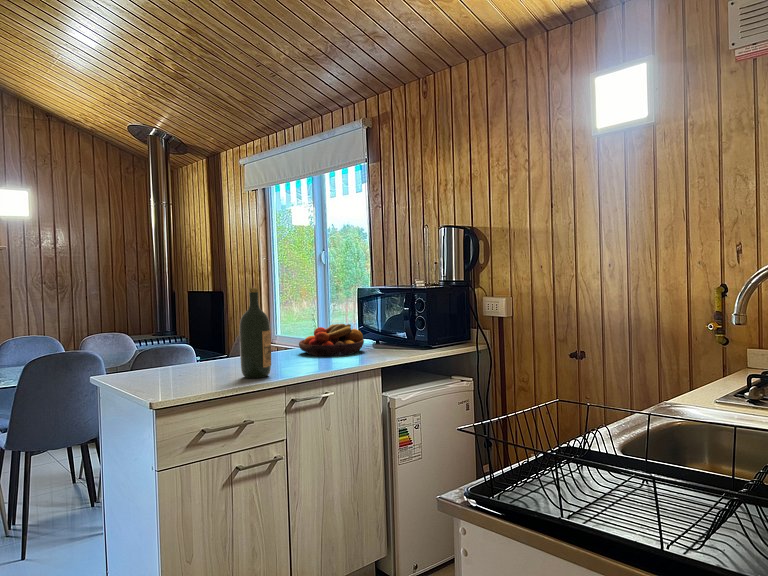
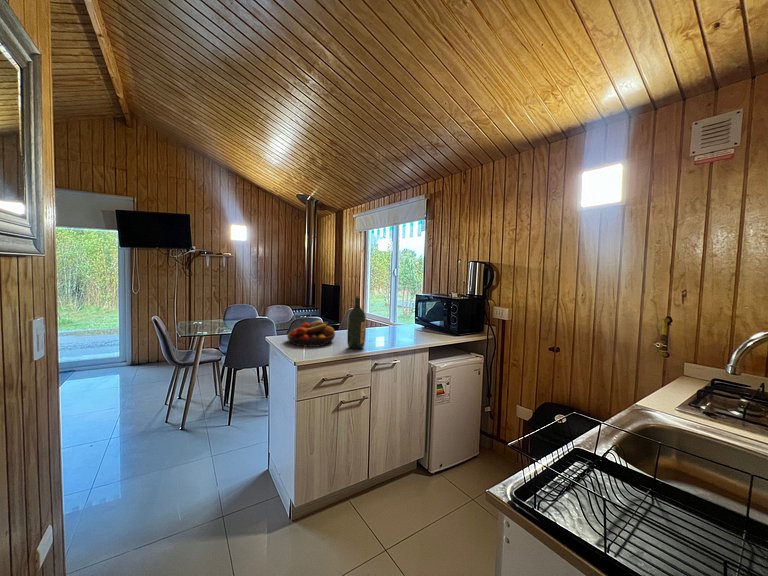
fruit bowl: present [299,324,364,356] -> present [287,320,335,347]

